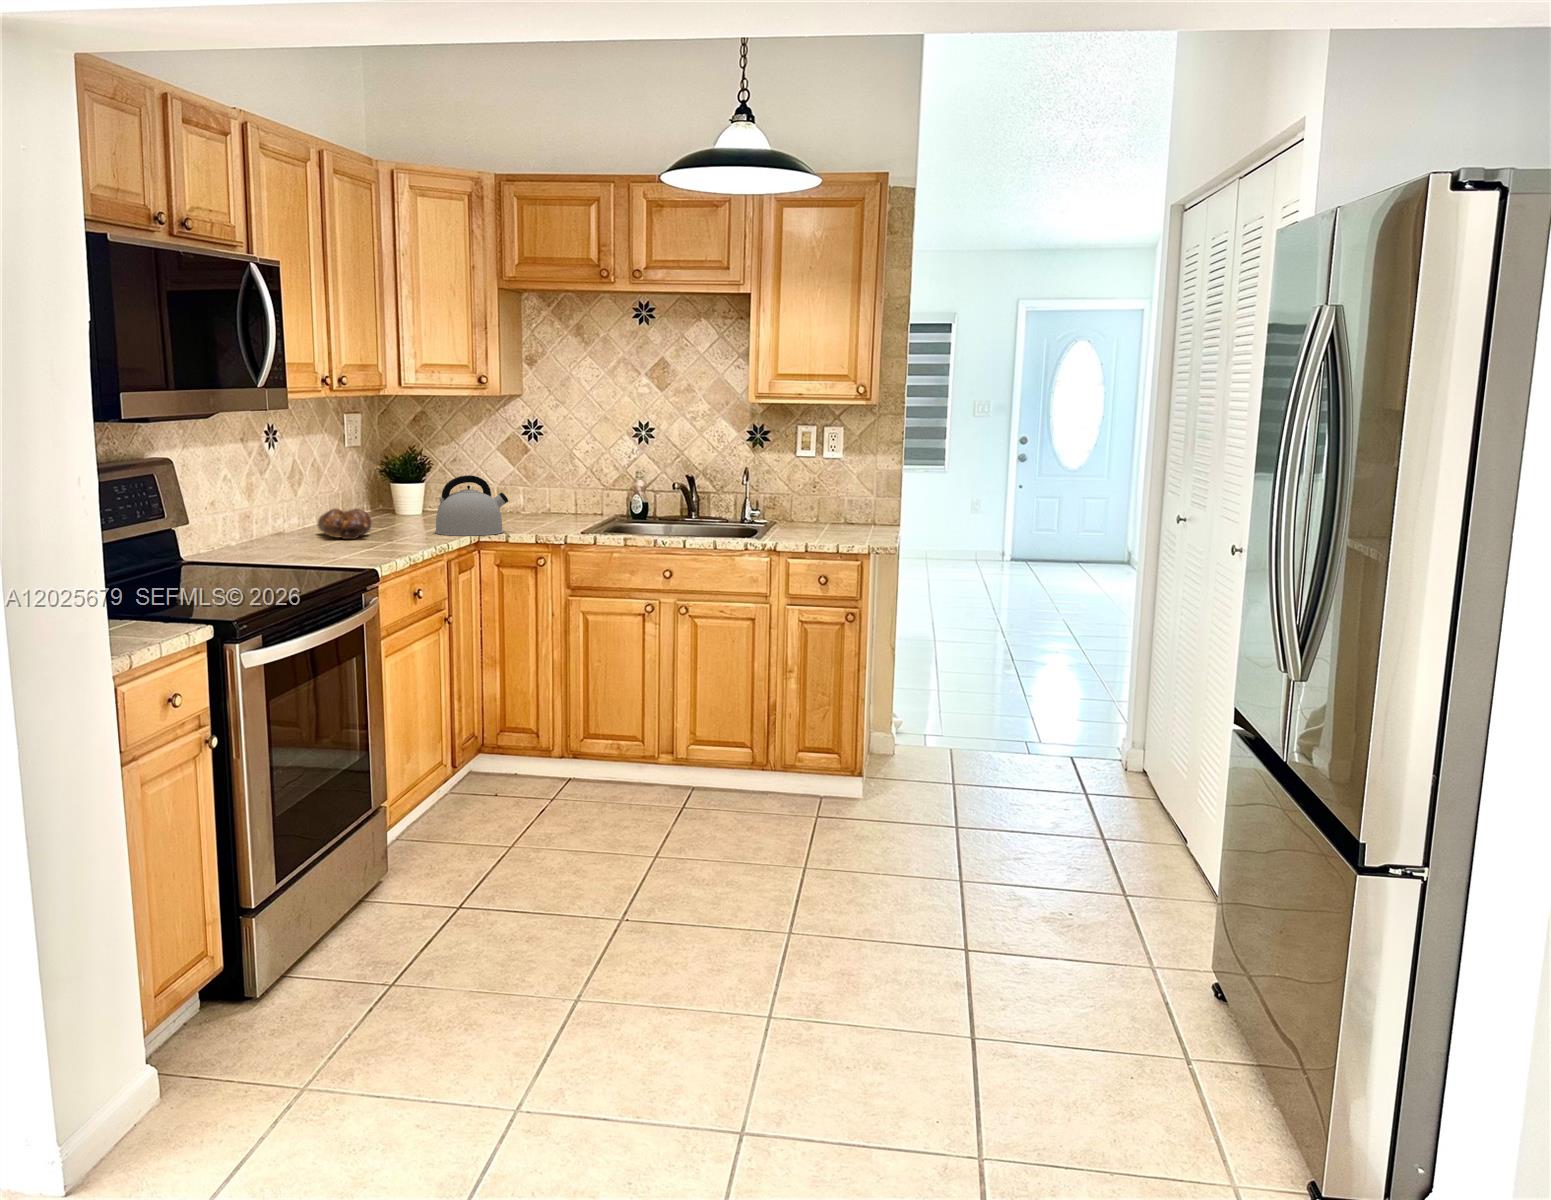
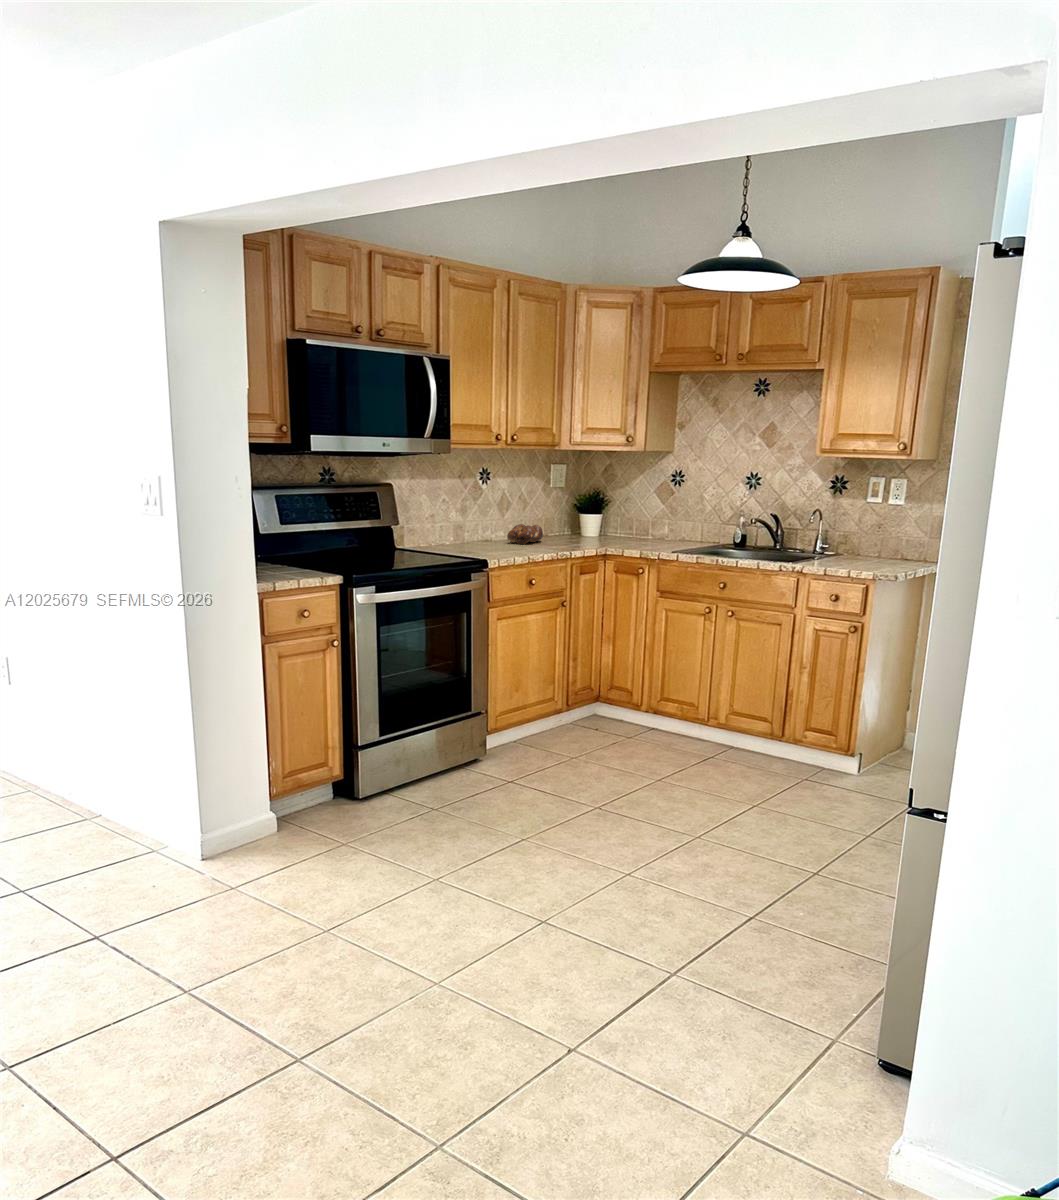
kettle: present [435,475,508,536] -> none [583,507,633,548]

